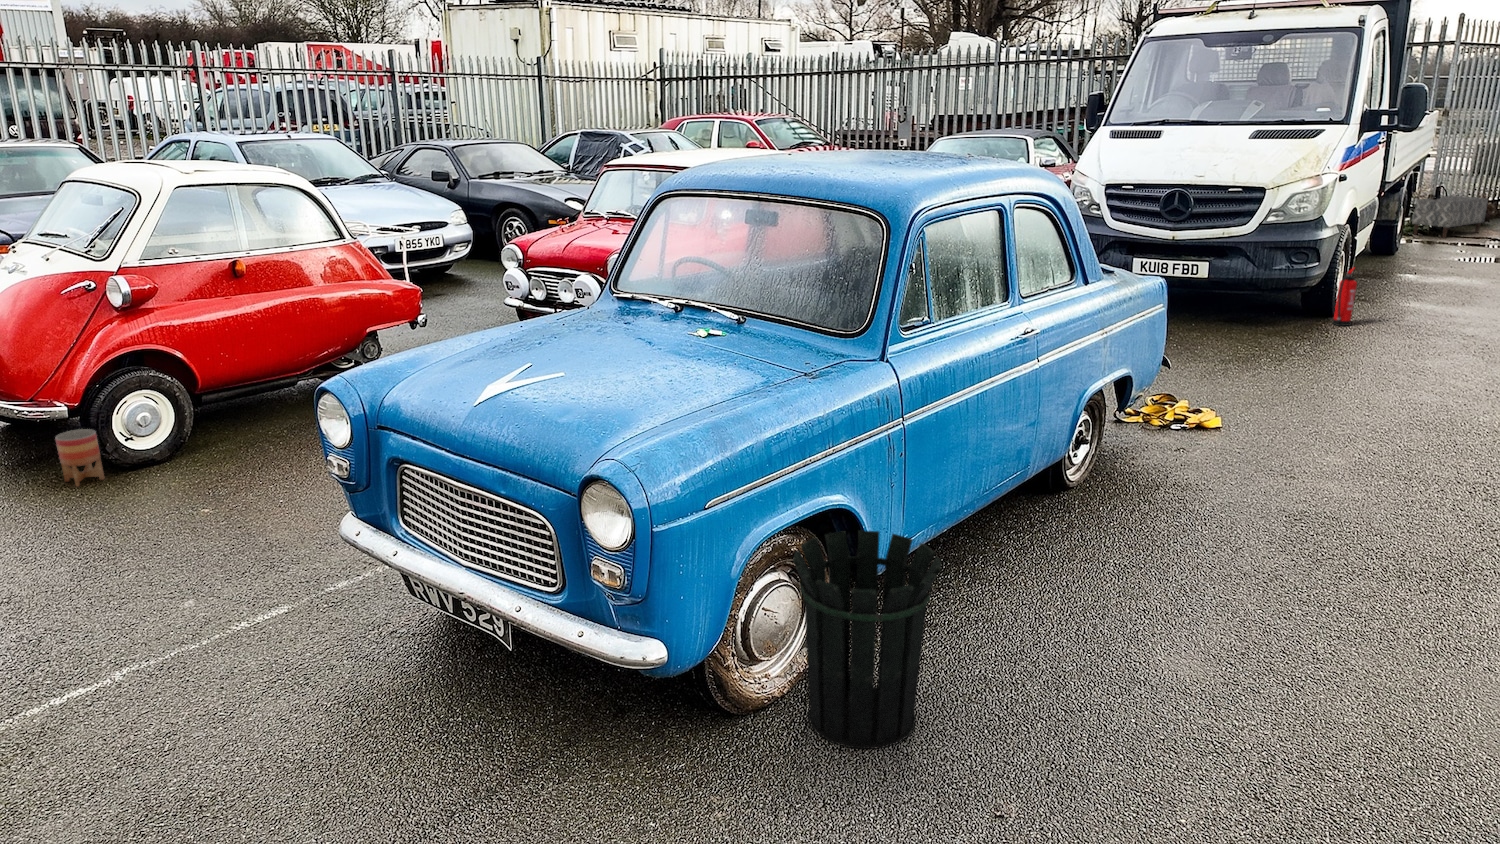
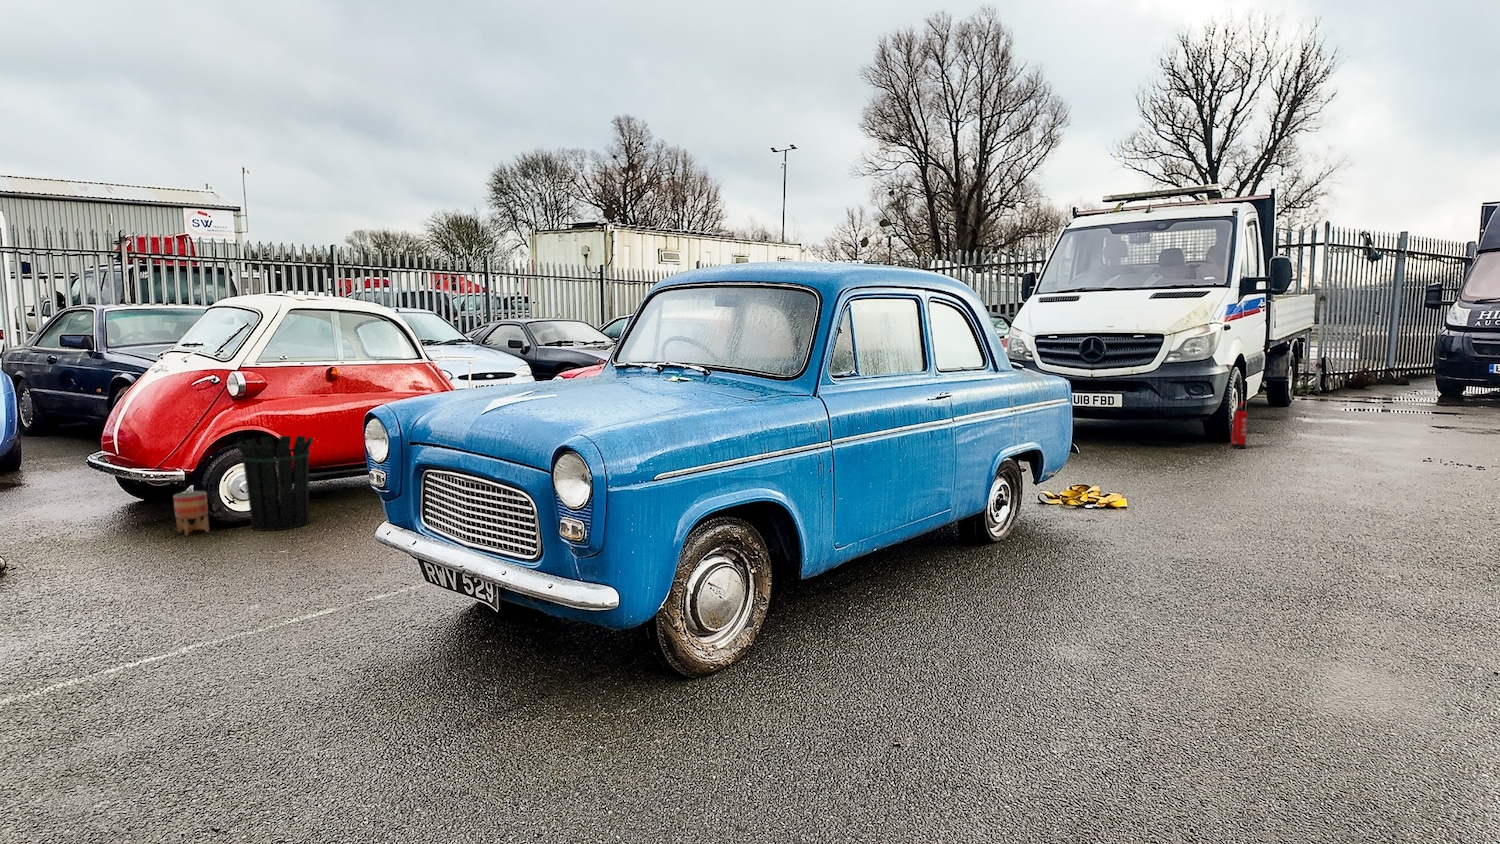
bench: present [1412,196,1488,238] -> none [1302,365,1364,397]
waste bin: present [793,530,941,749] -> present [236,436,313,531]

